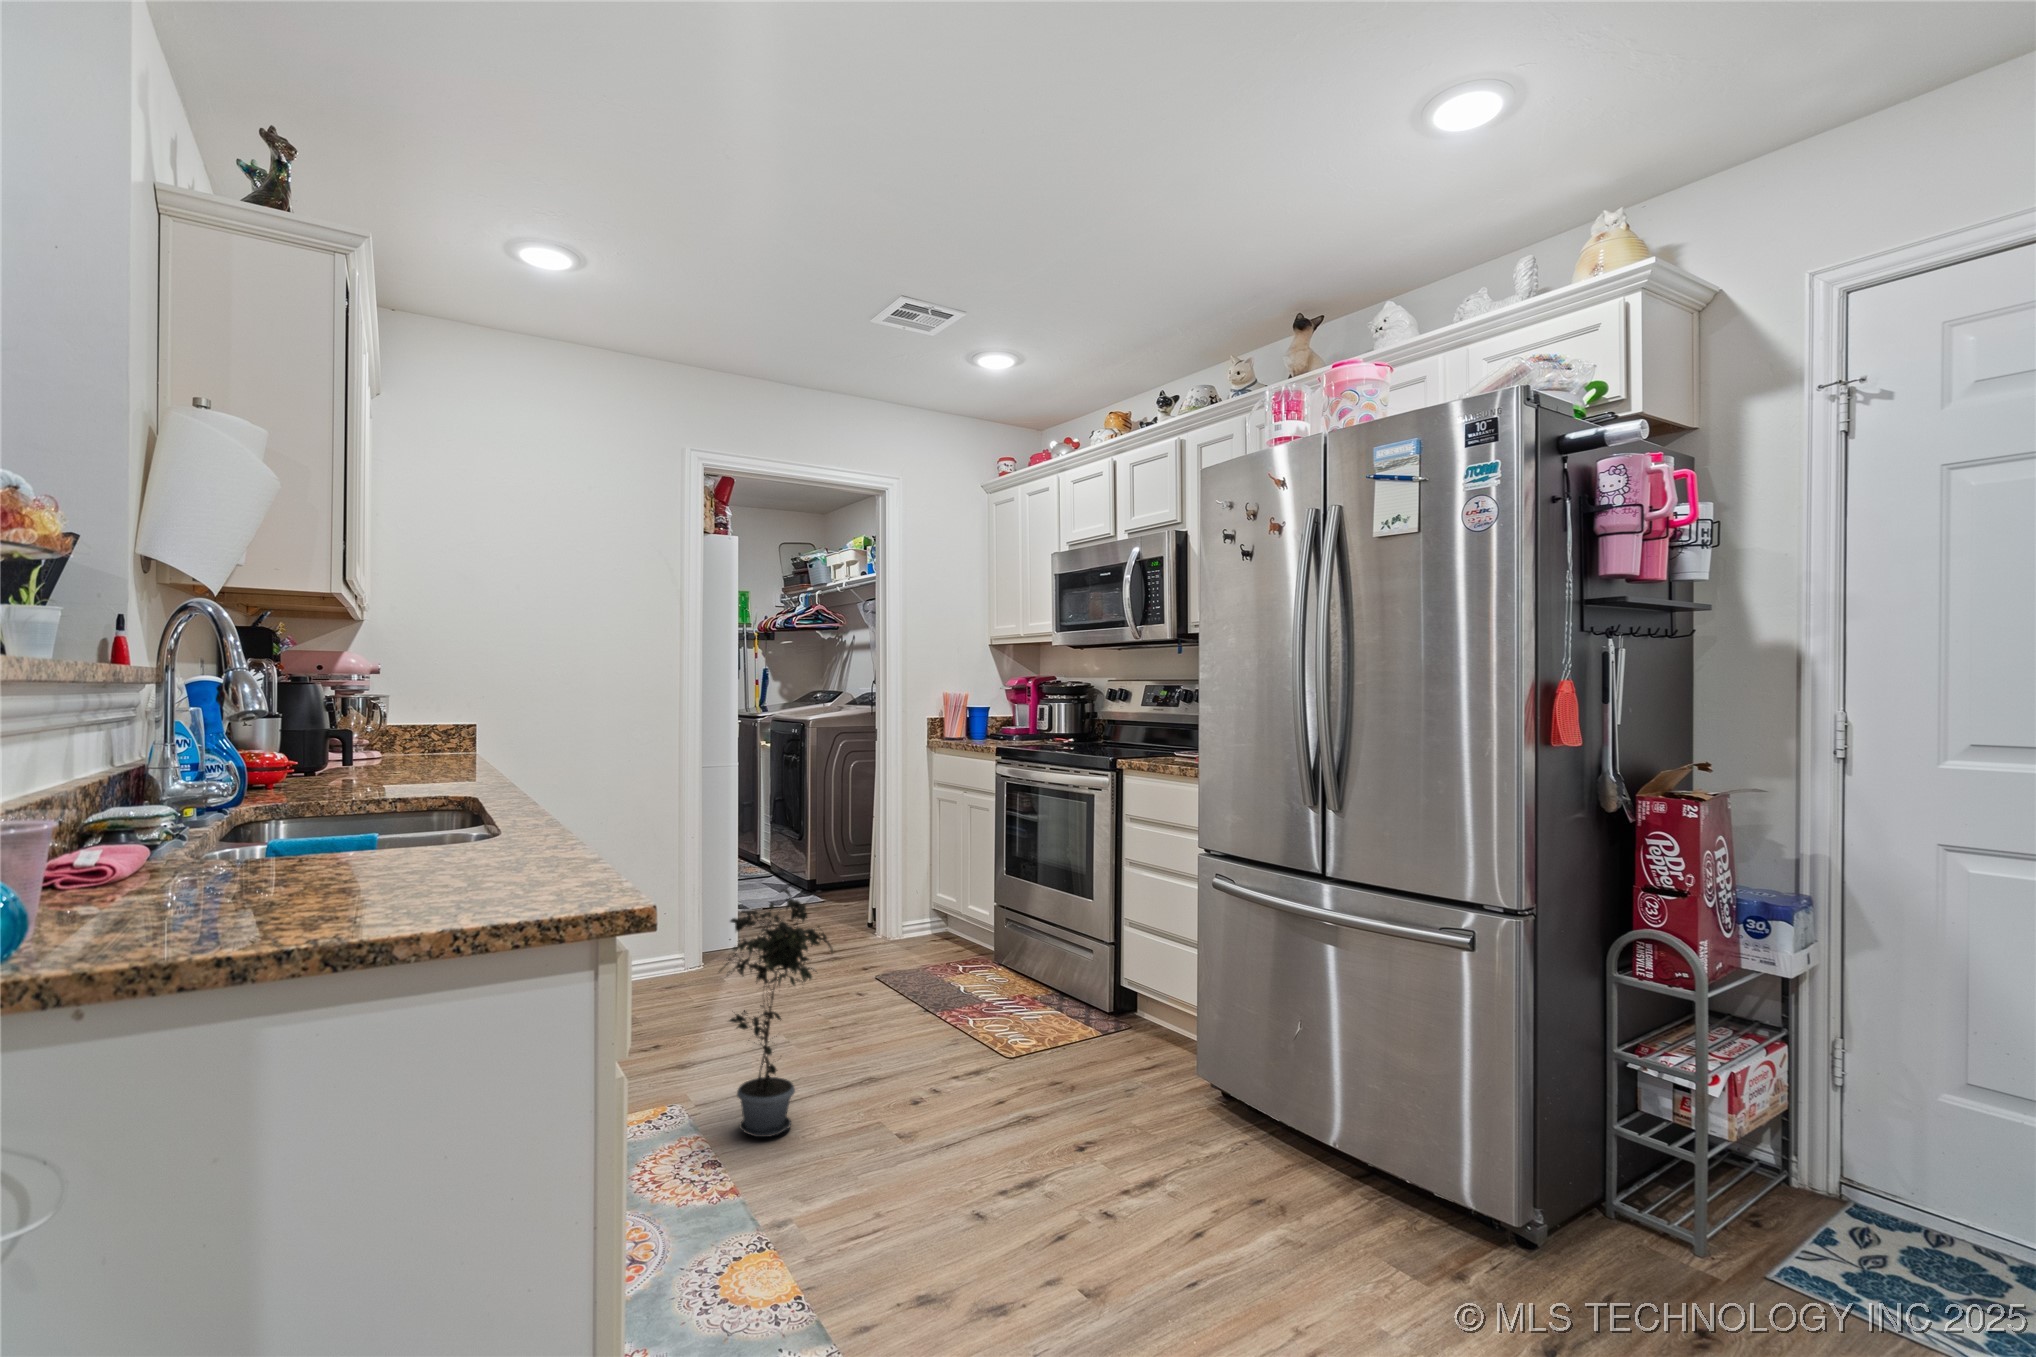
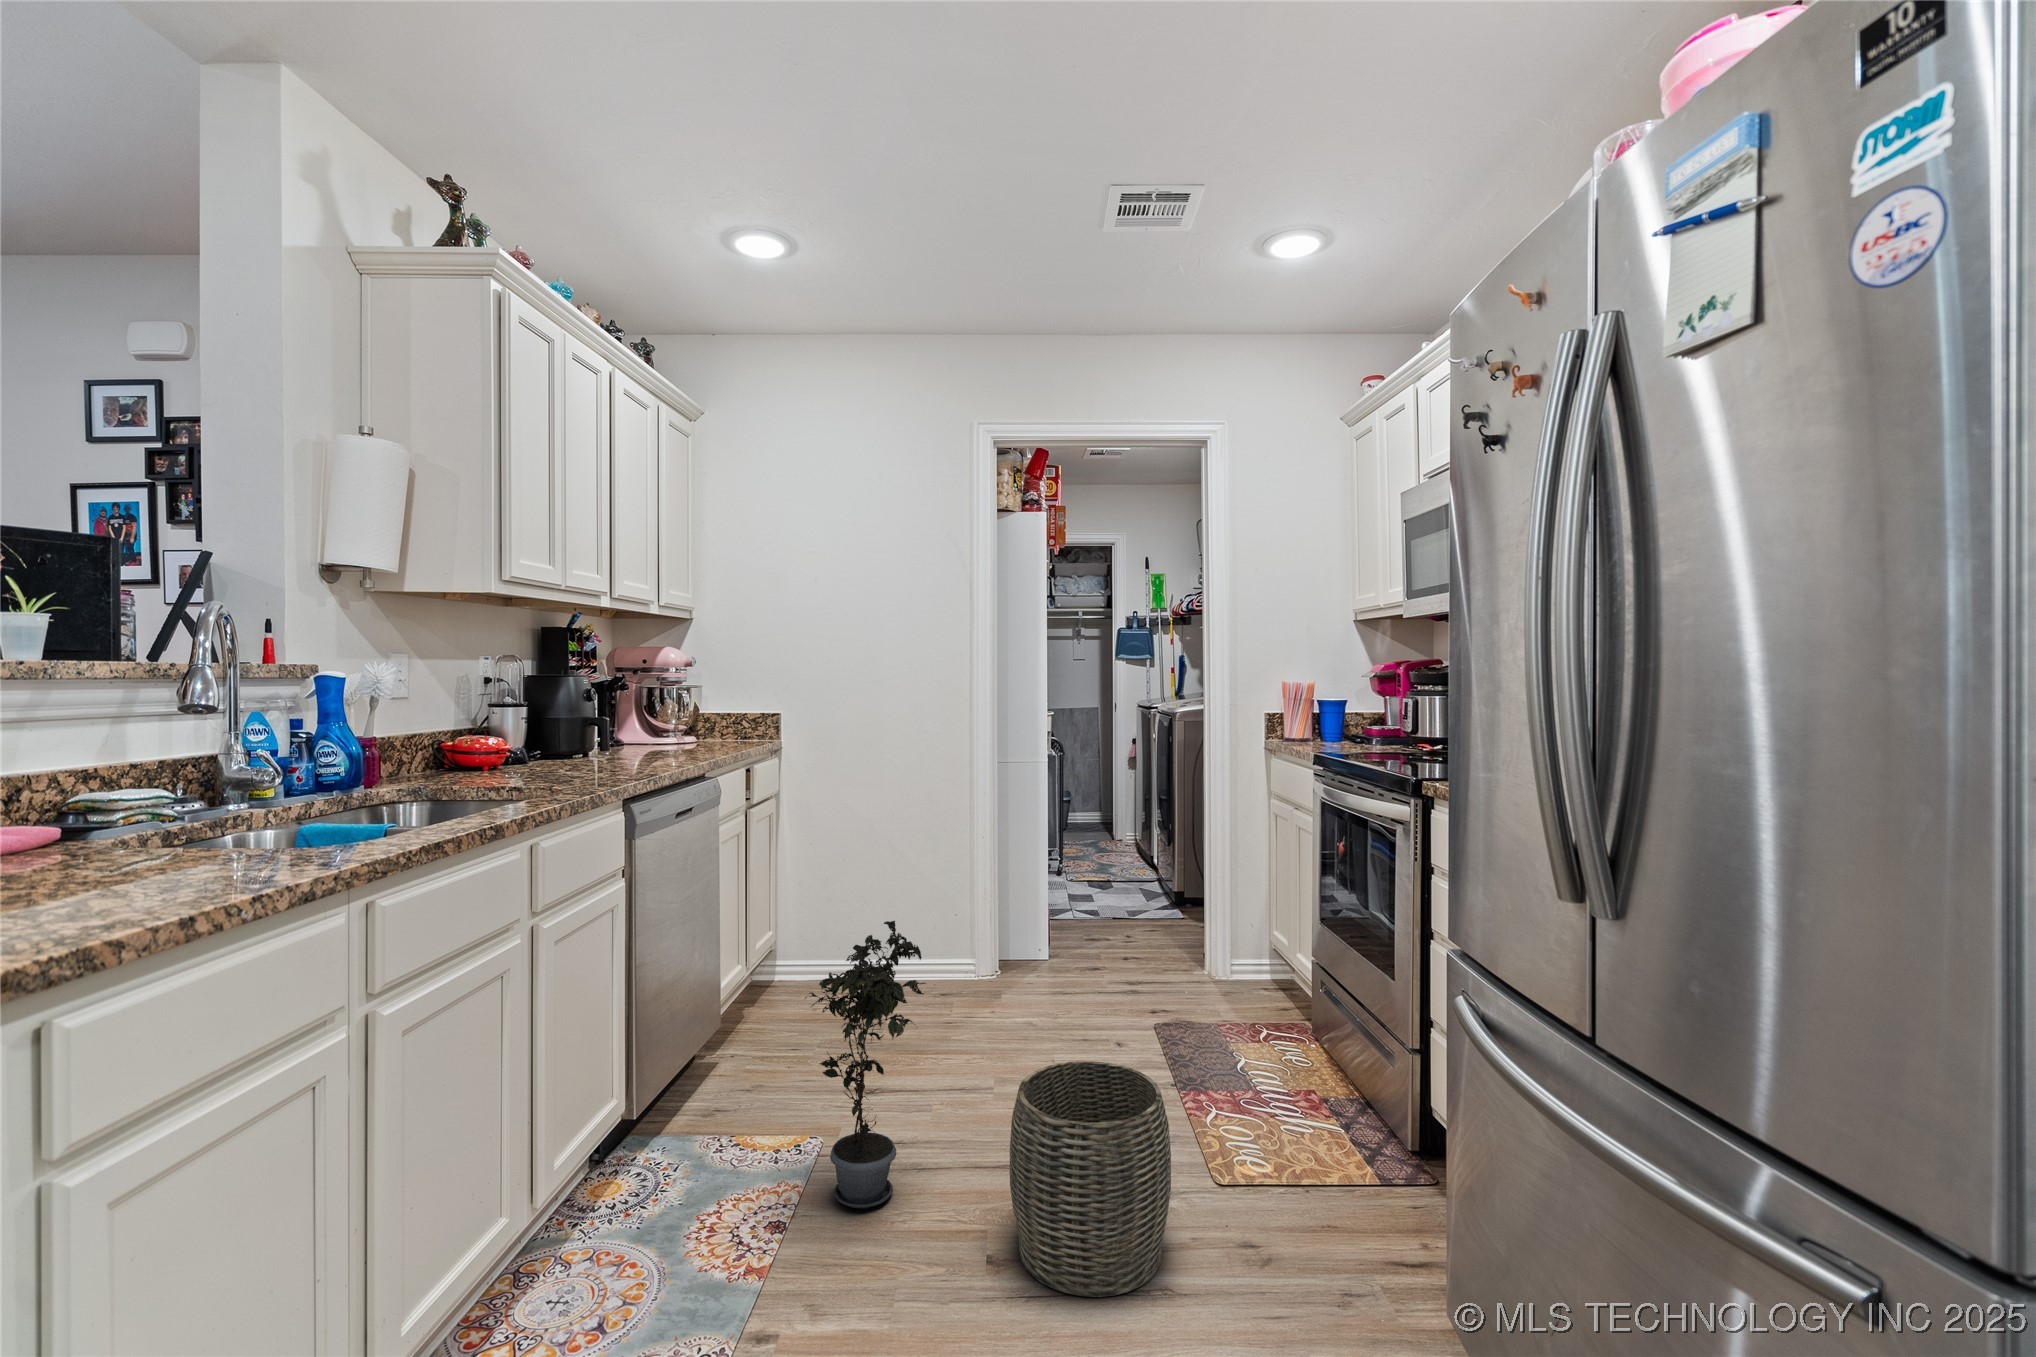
woven basket: none [907,975,1027,1134] -> present [1010,1061,1171,1297]

